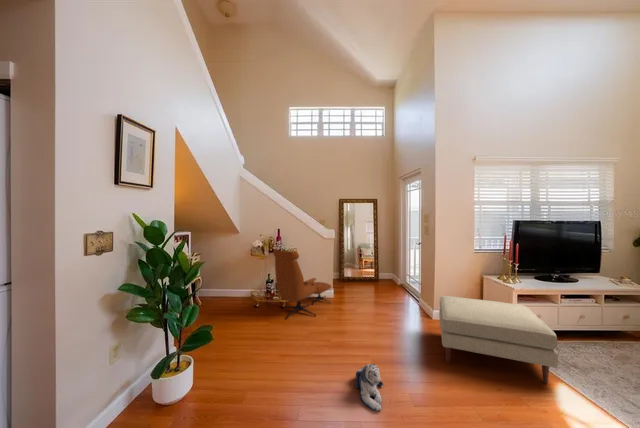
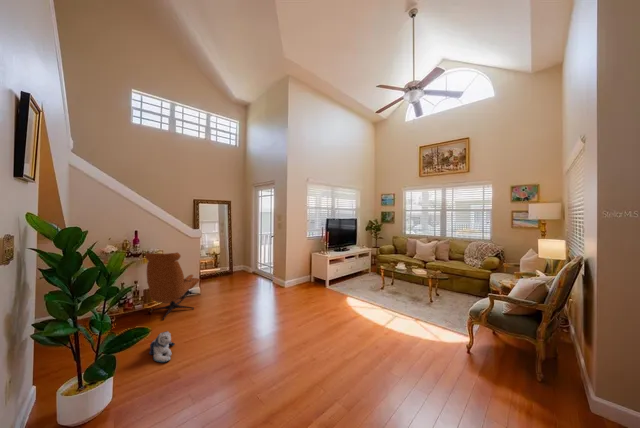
ottoman: present [439,296,558,383] -> none [293,267,352,309]
plush toy: present [355,364,383,411] -> present [149,331,175,363]

